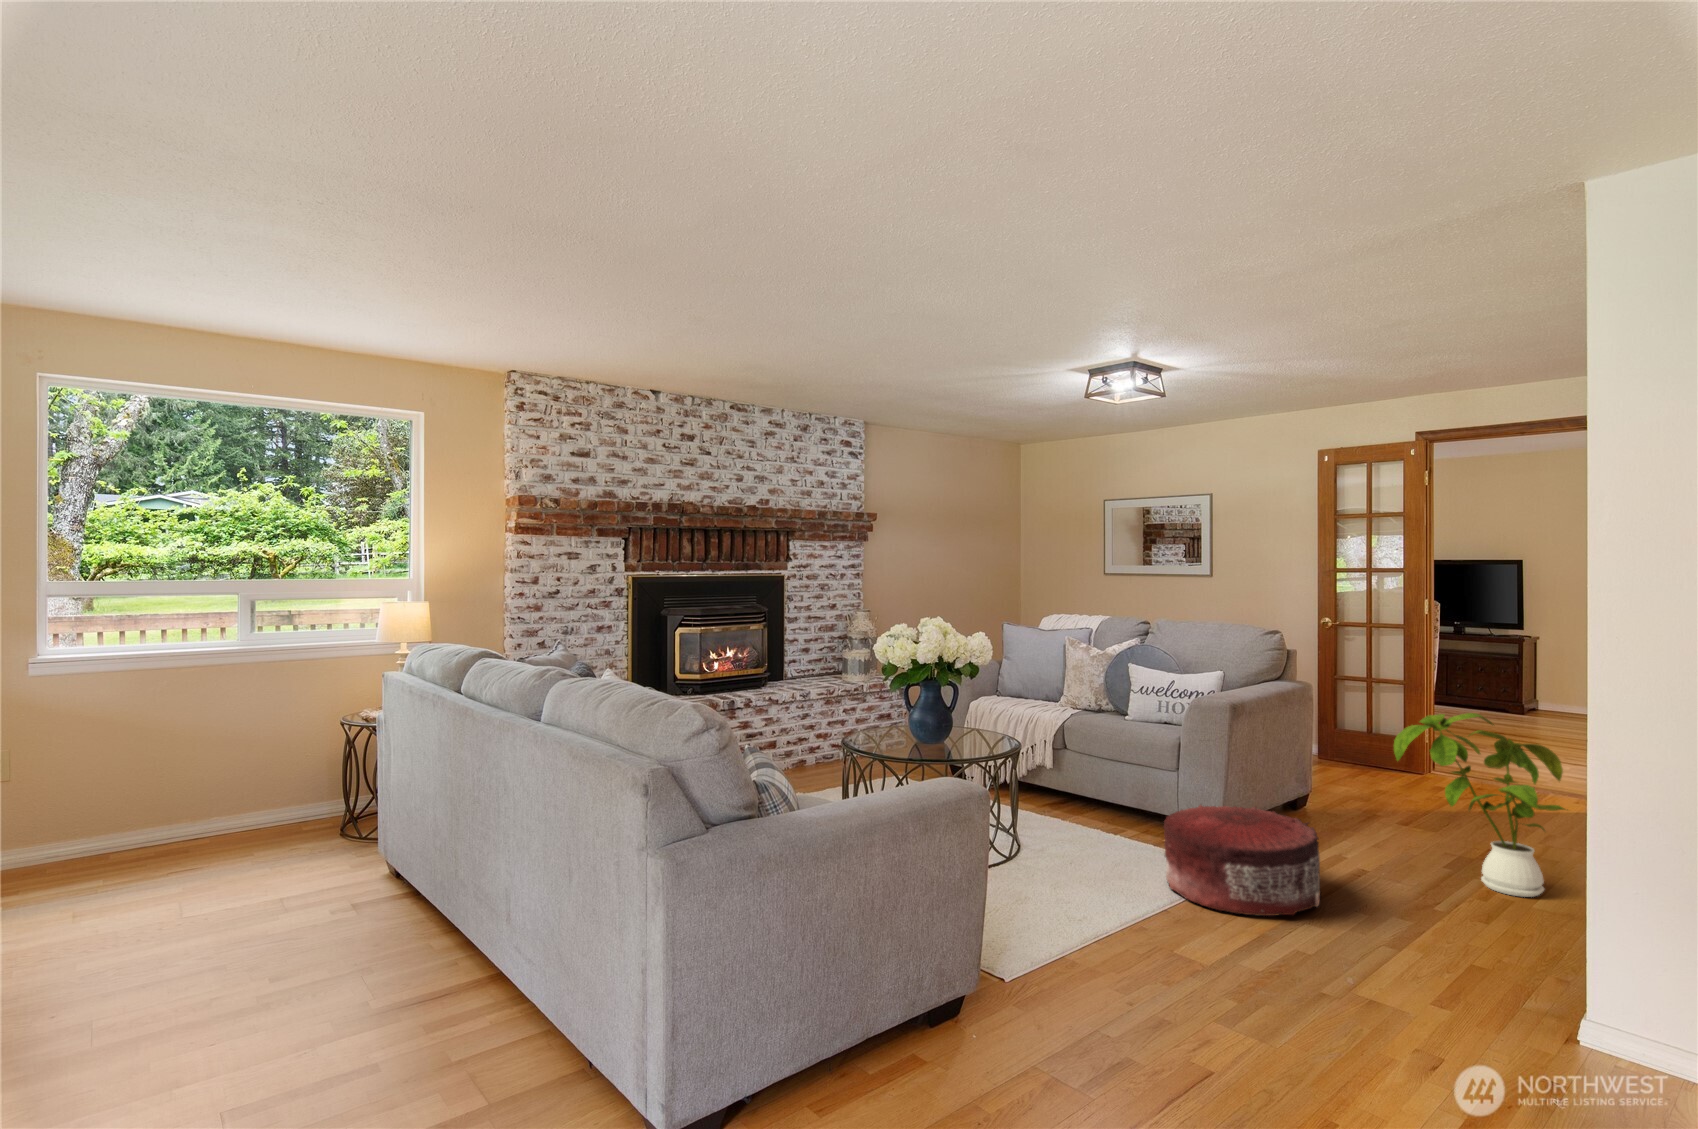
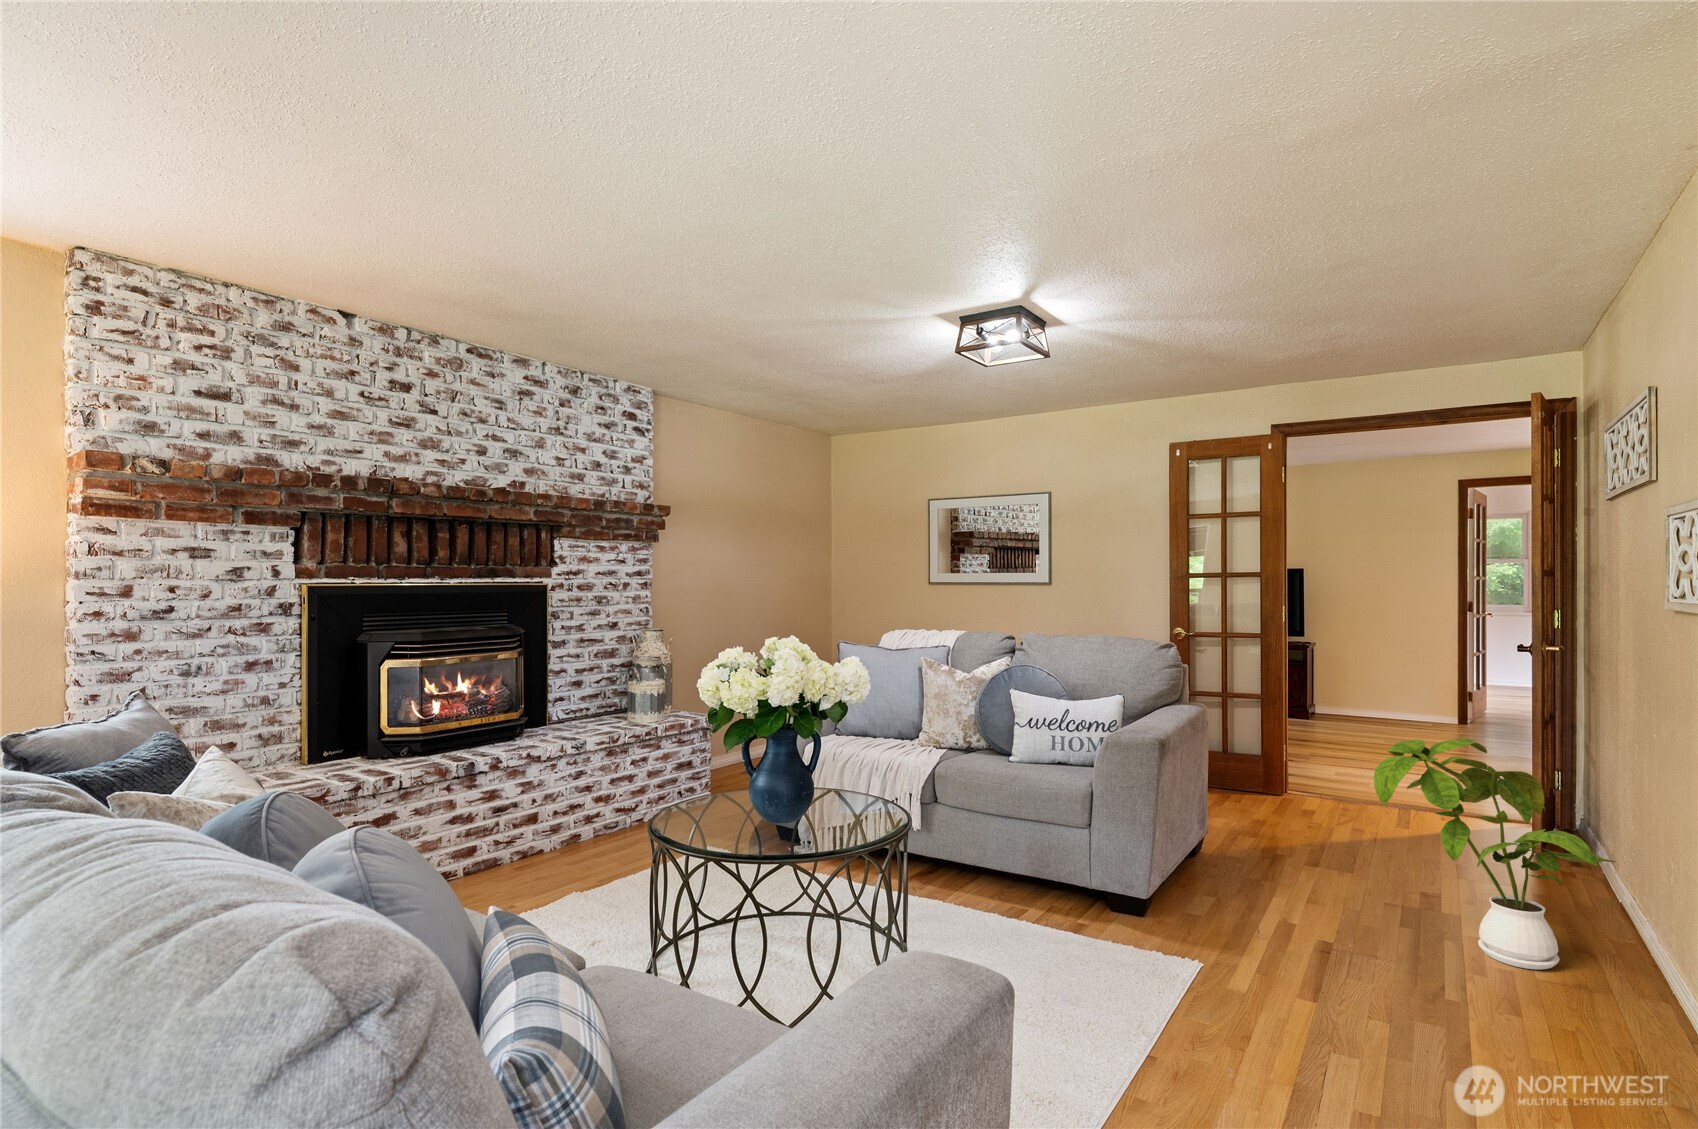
pouf: present [1164,805,1321,916] -> none [1131,880,1358,1064]

